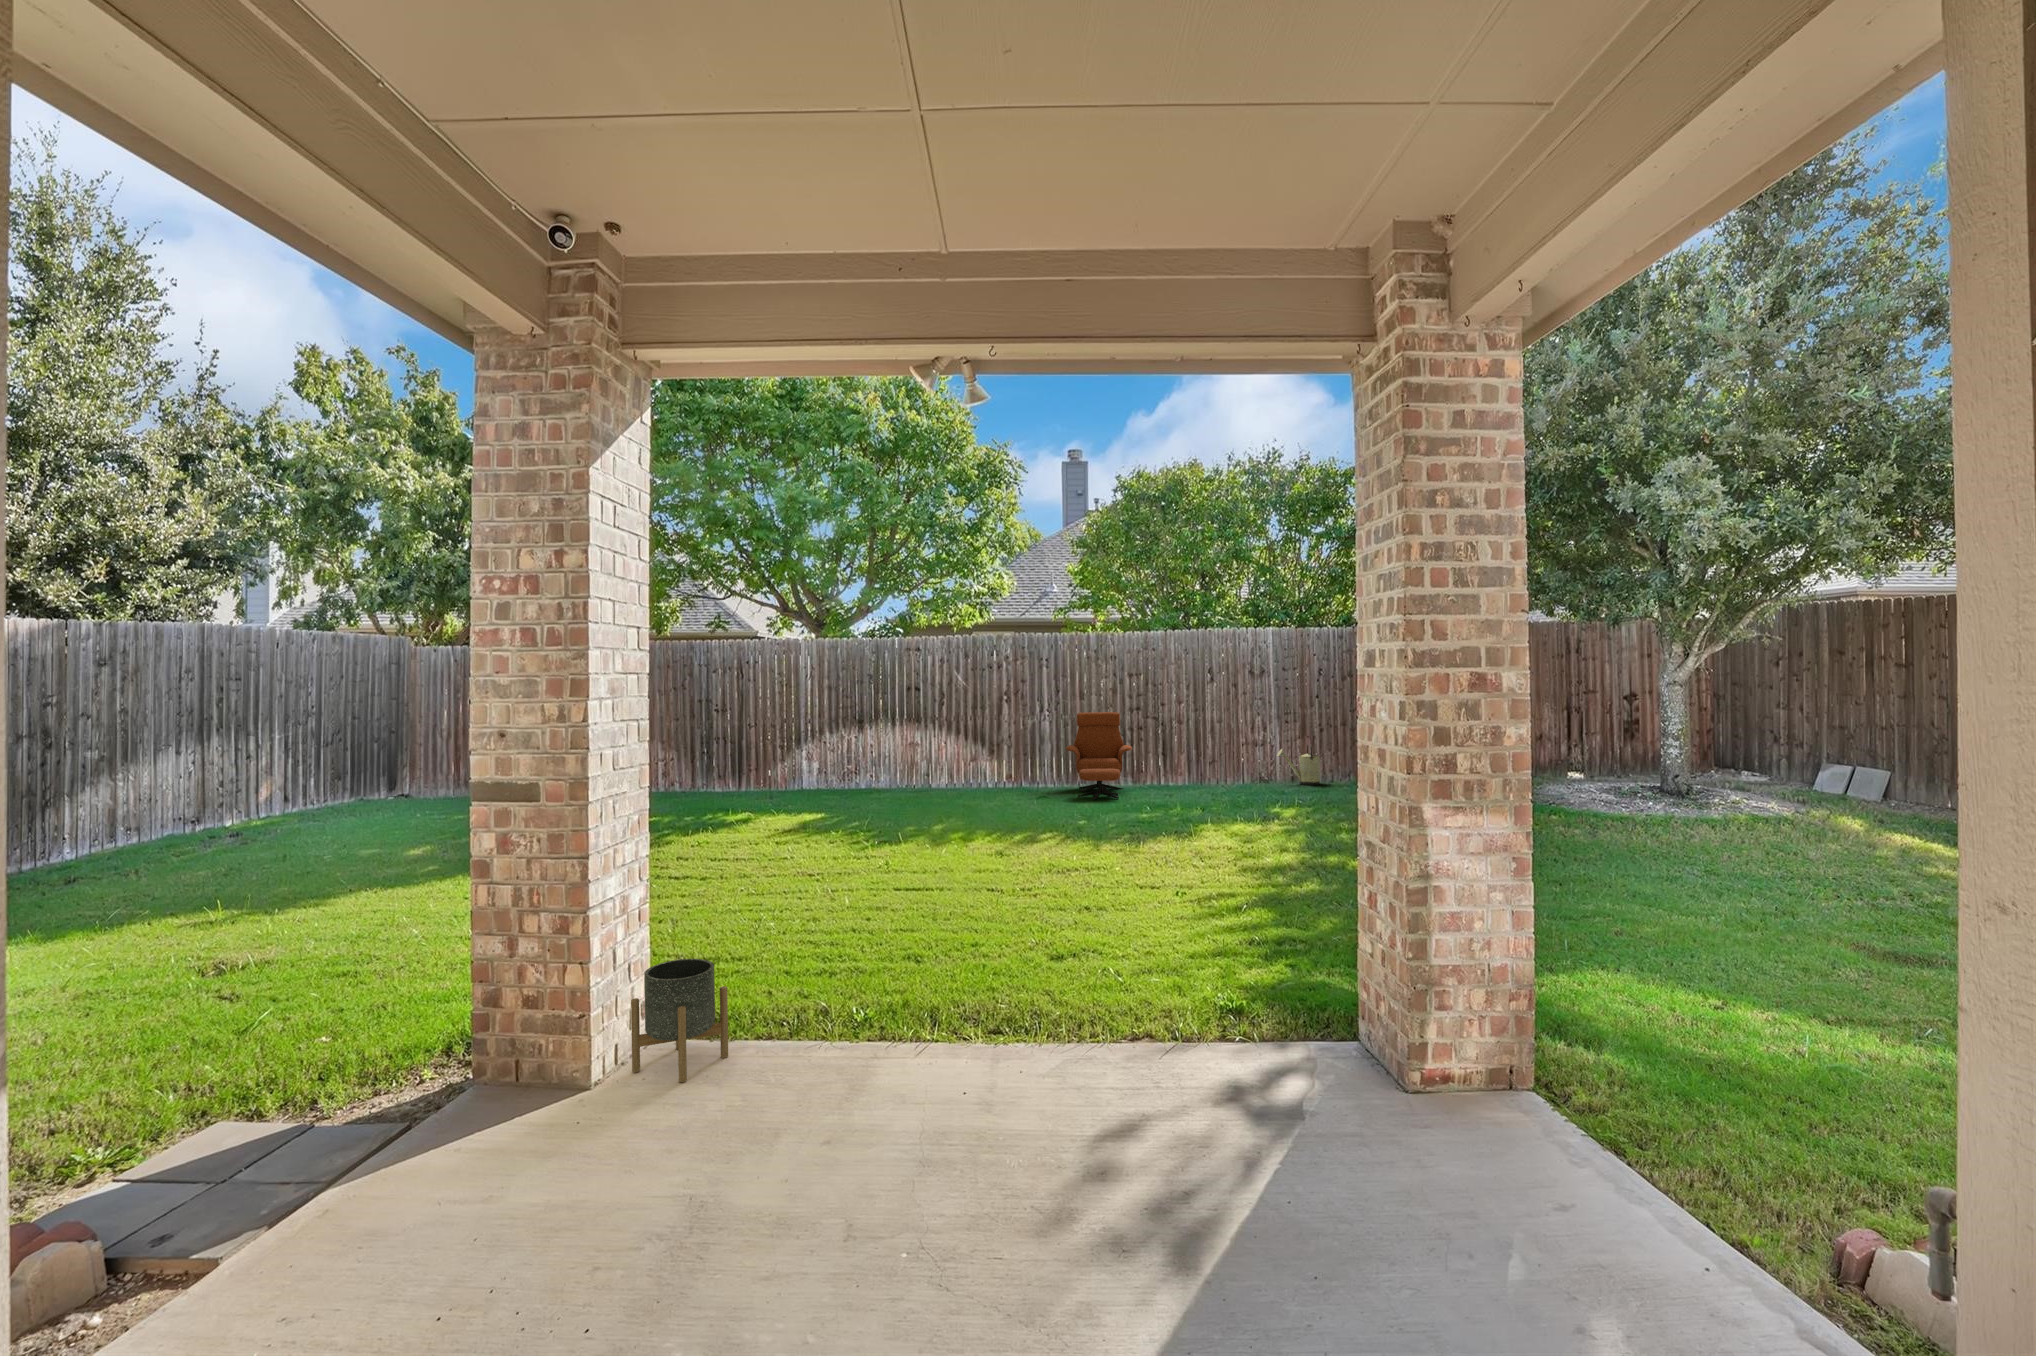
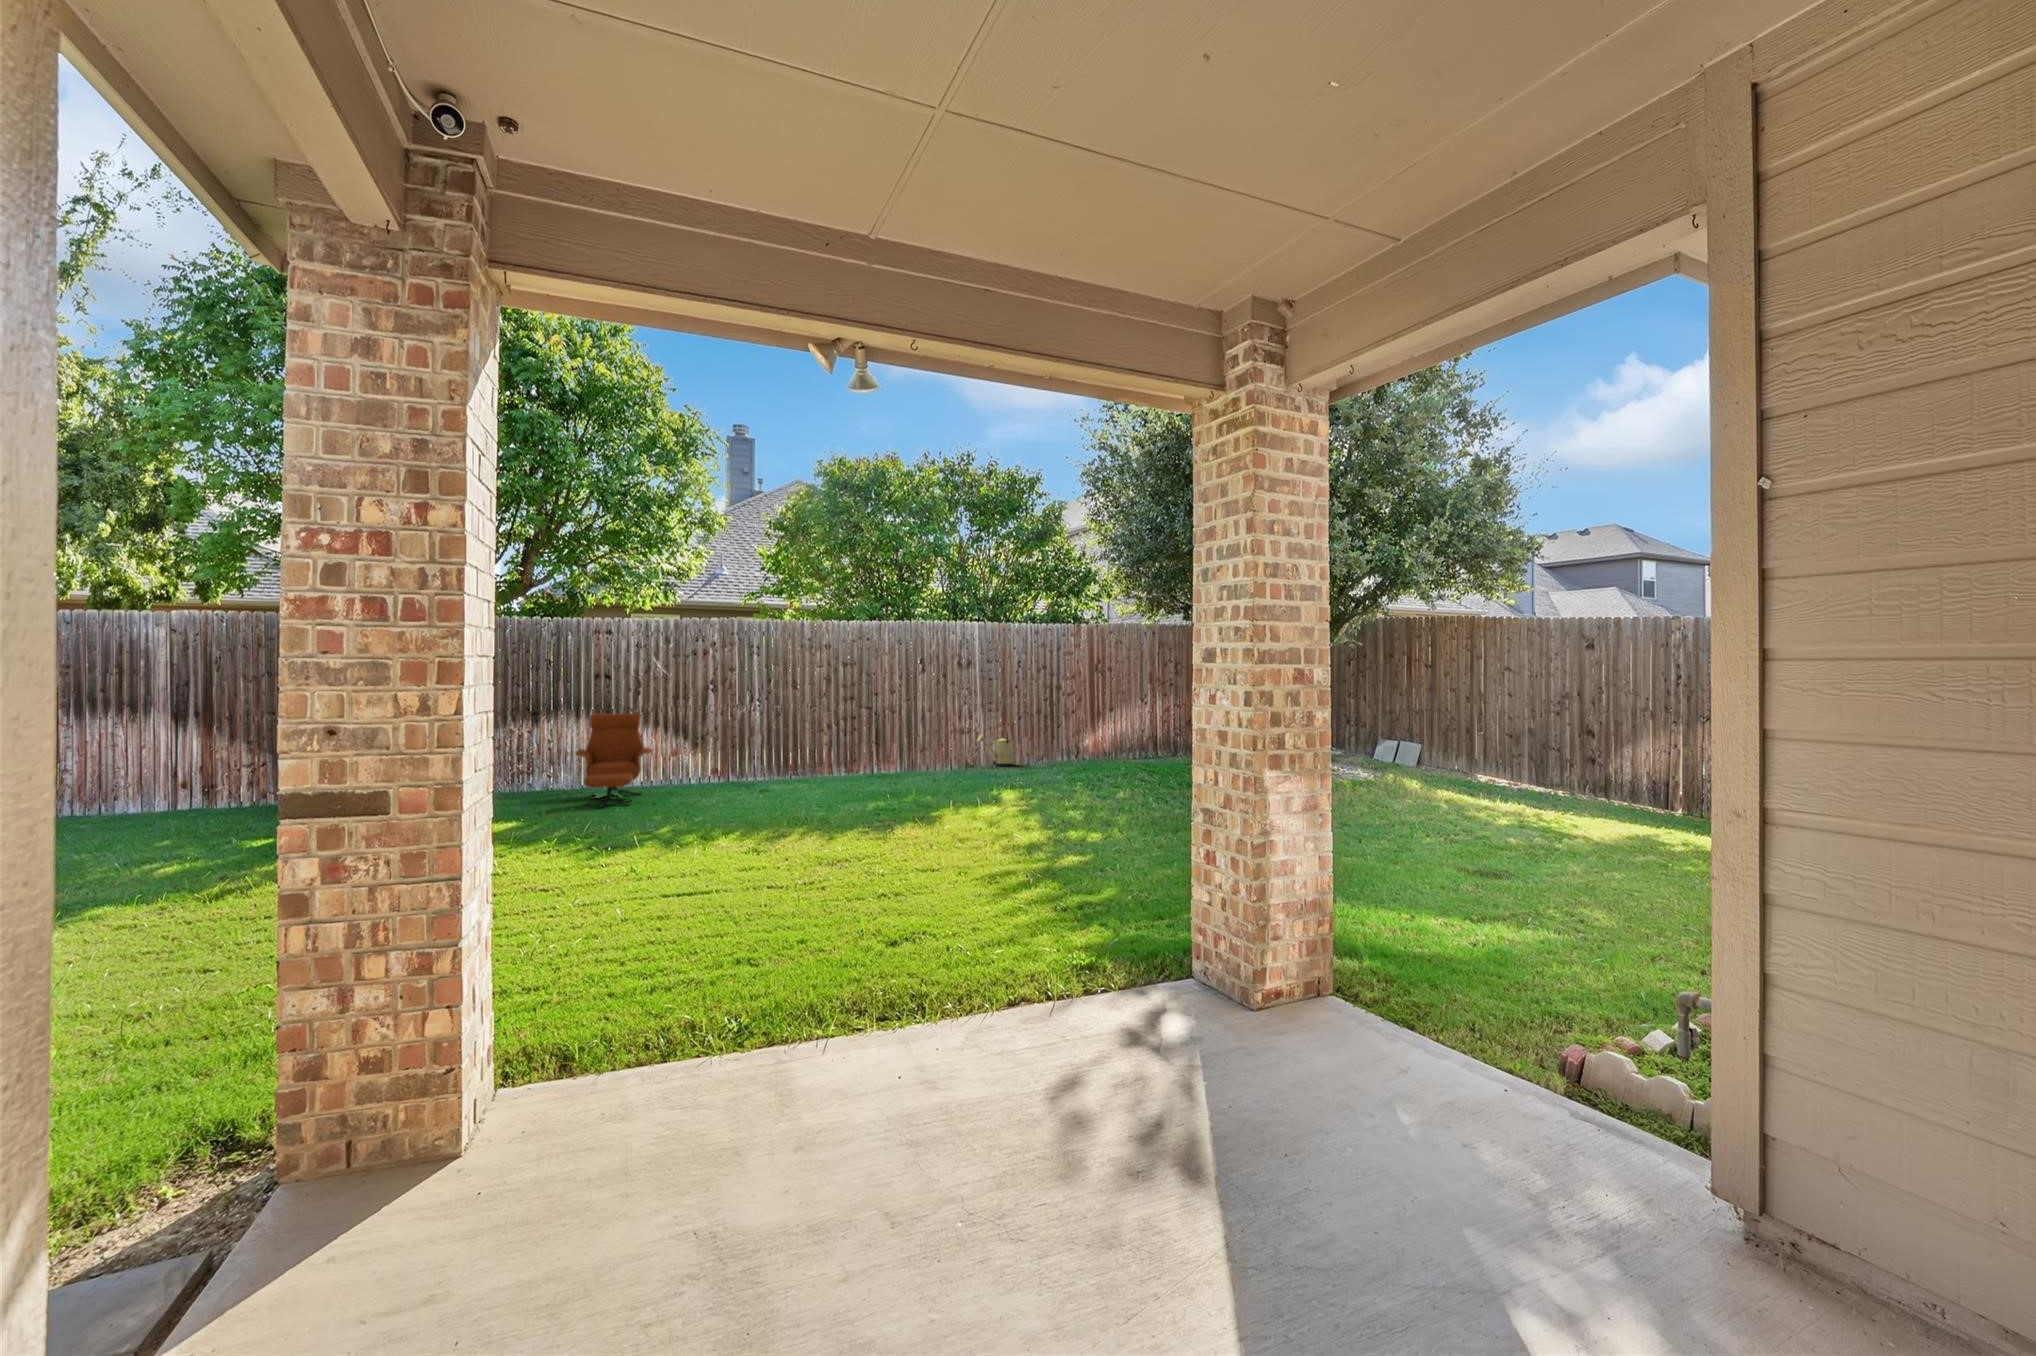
lounge chair: present [1066,712,1132,800] -> present [575,713,652,808]
planter: present [631,959,728,1082] -> none [497,984,610,1127]

